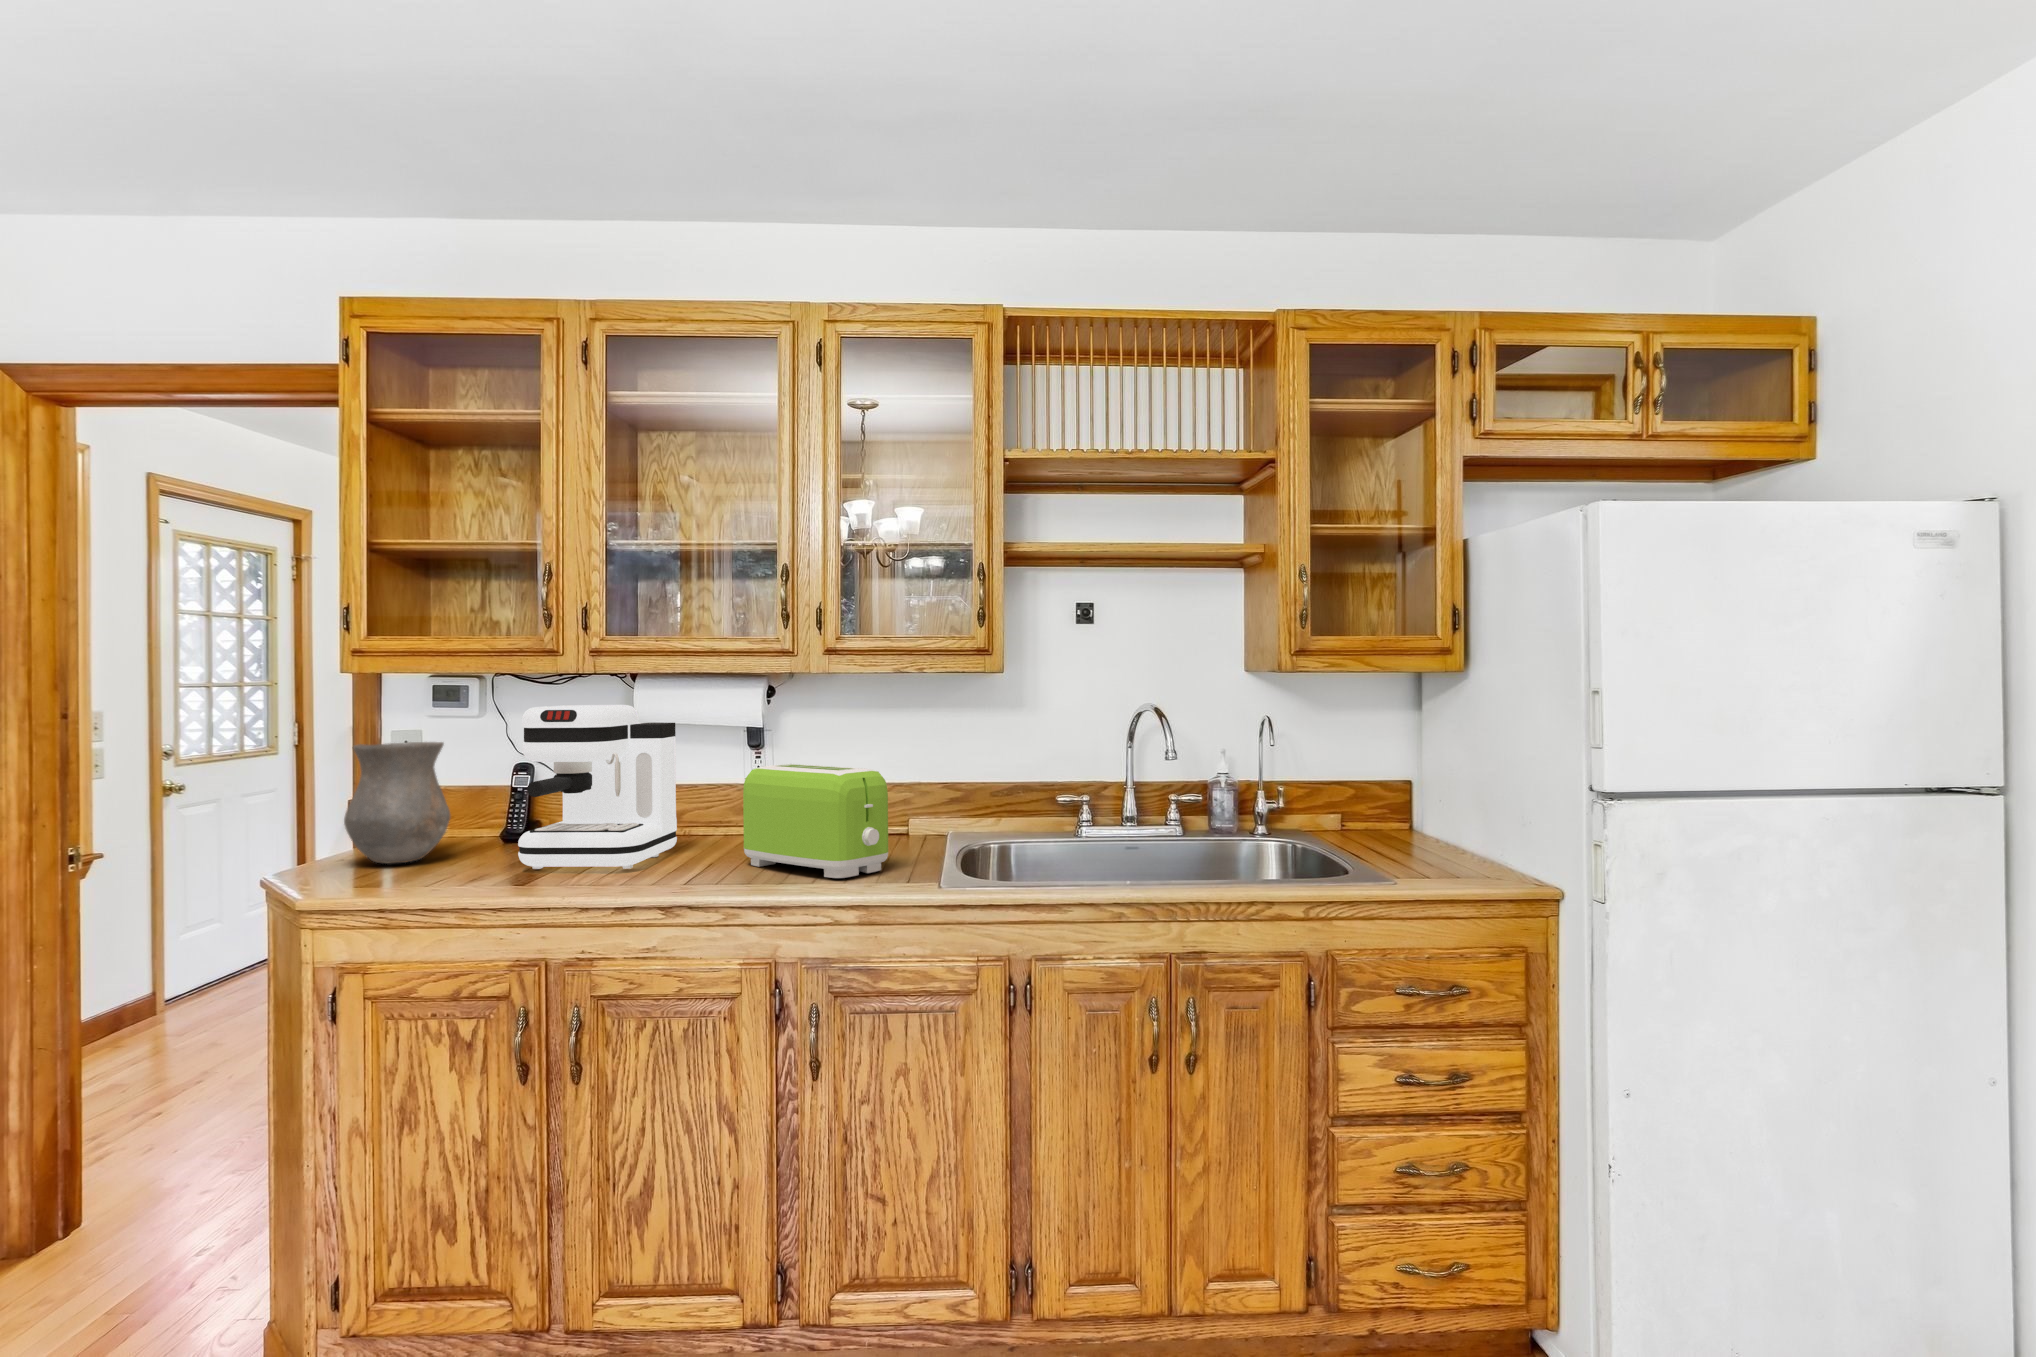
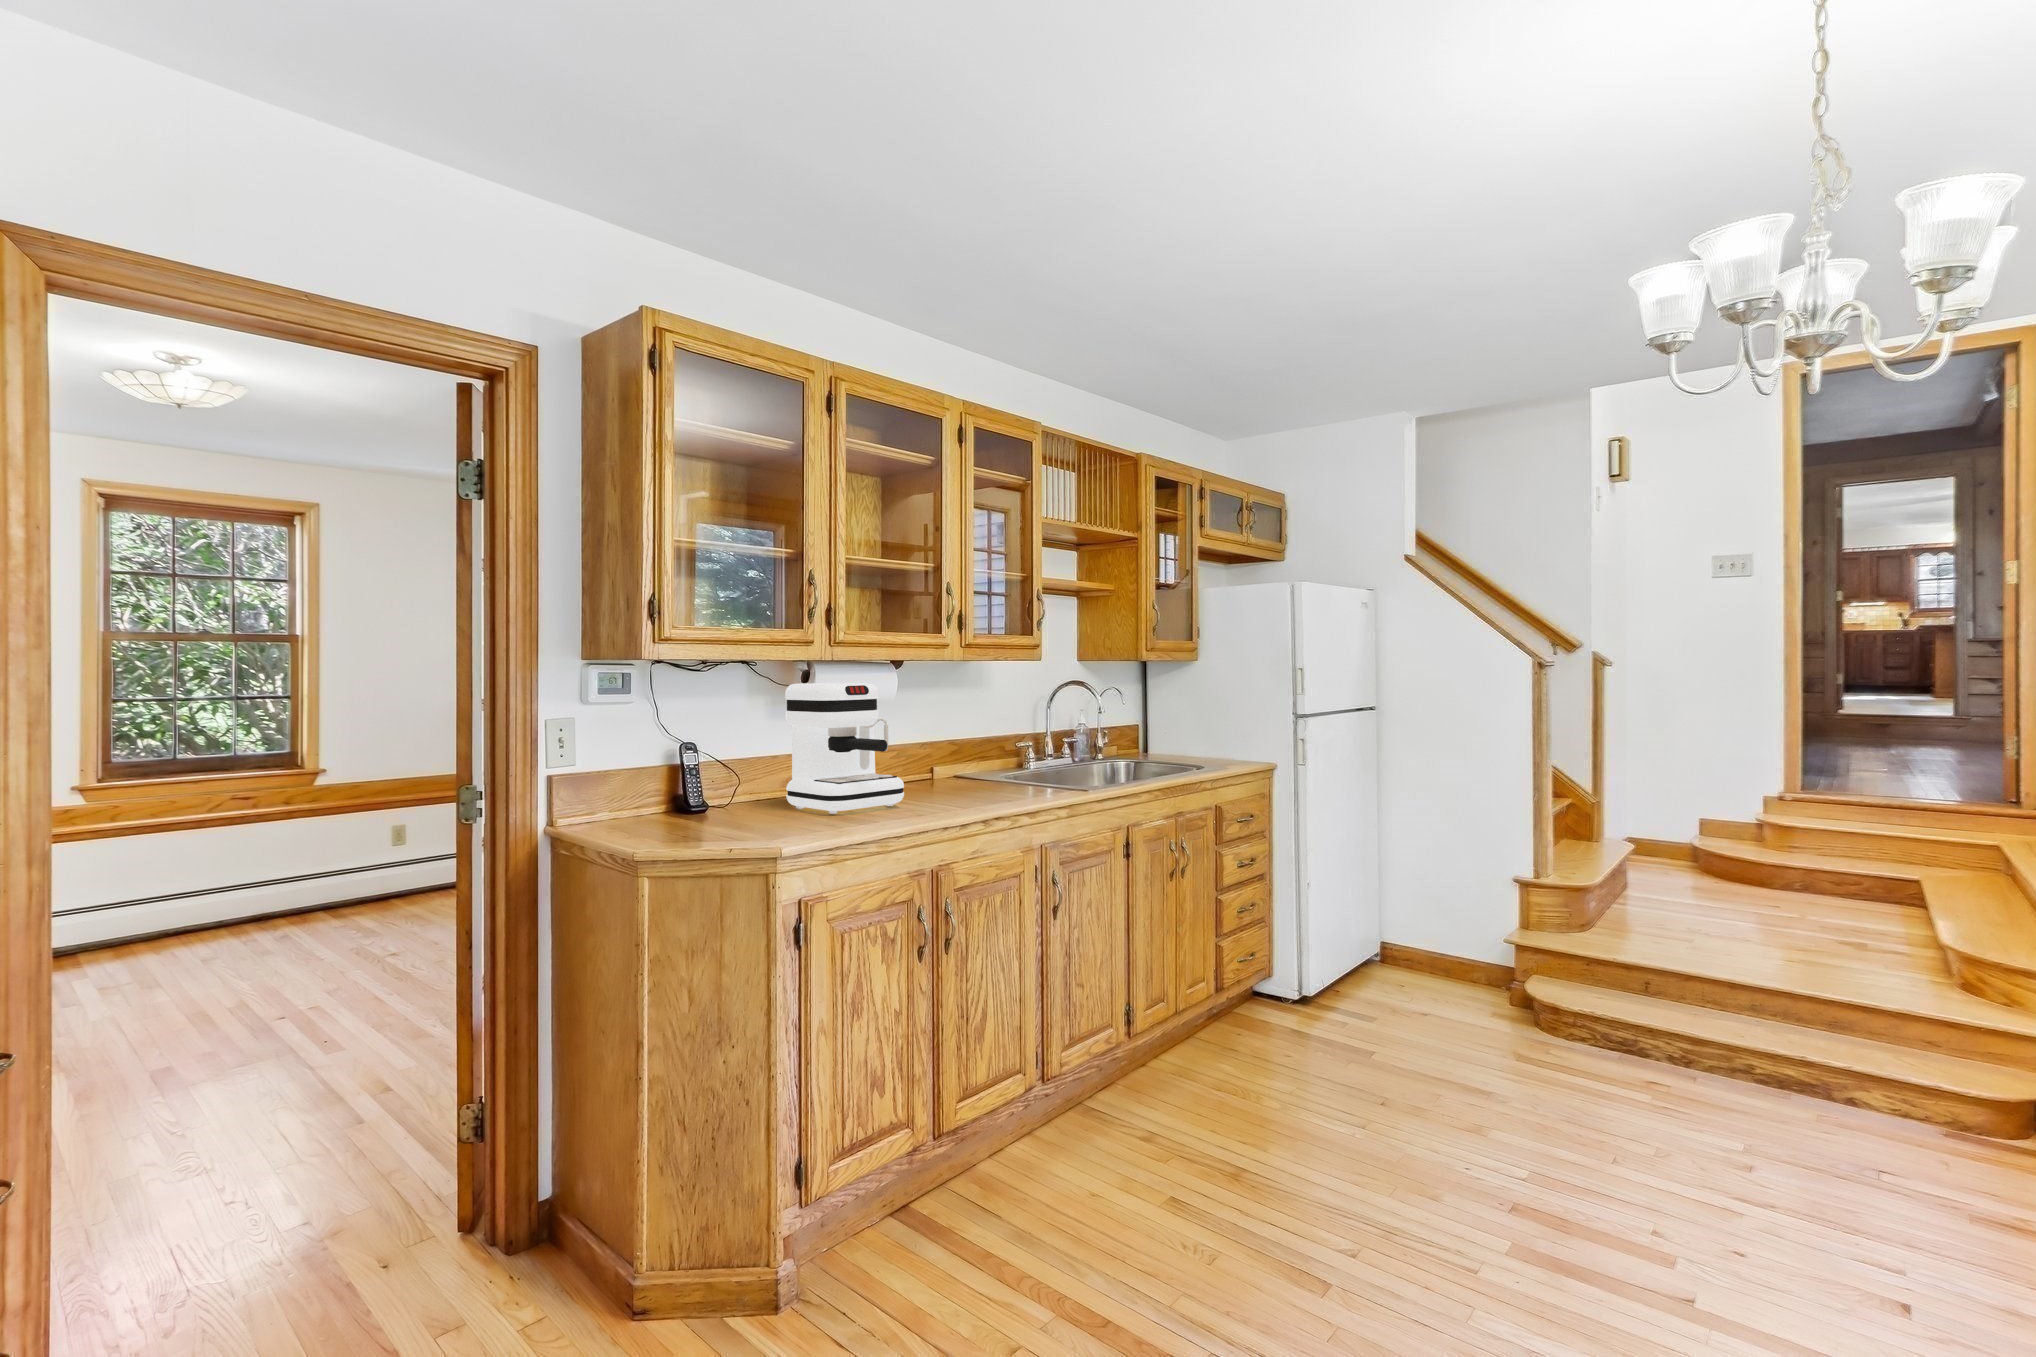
vase: present [344,742,450,864] -> none [655,717,743,827]
toaster: present [743,764,888,878] -> none [928,722,1038,796]

